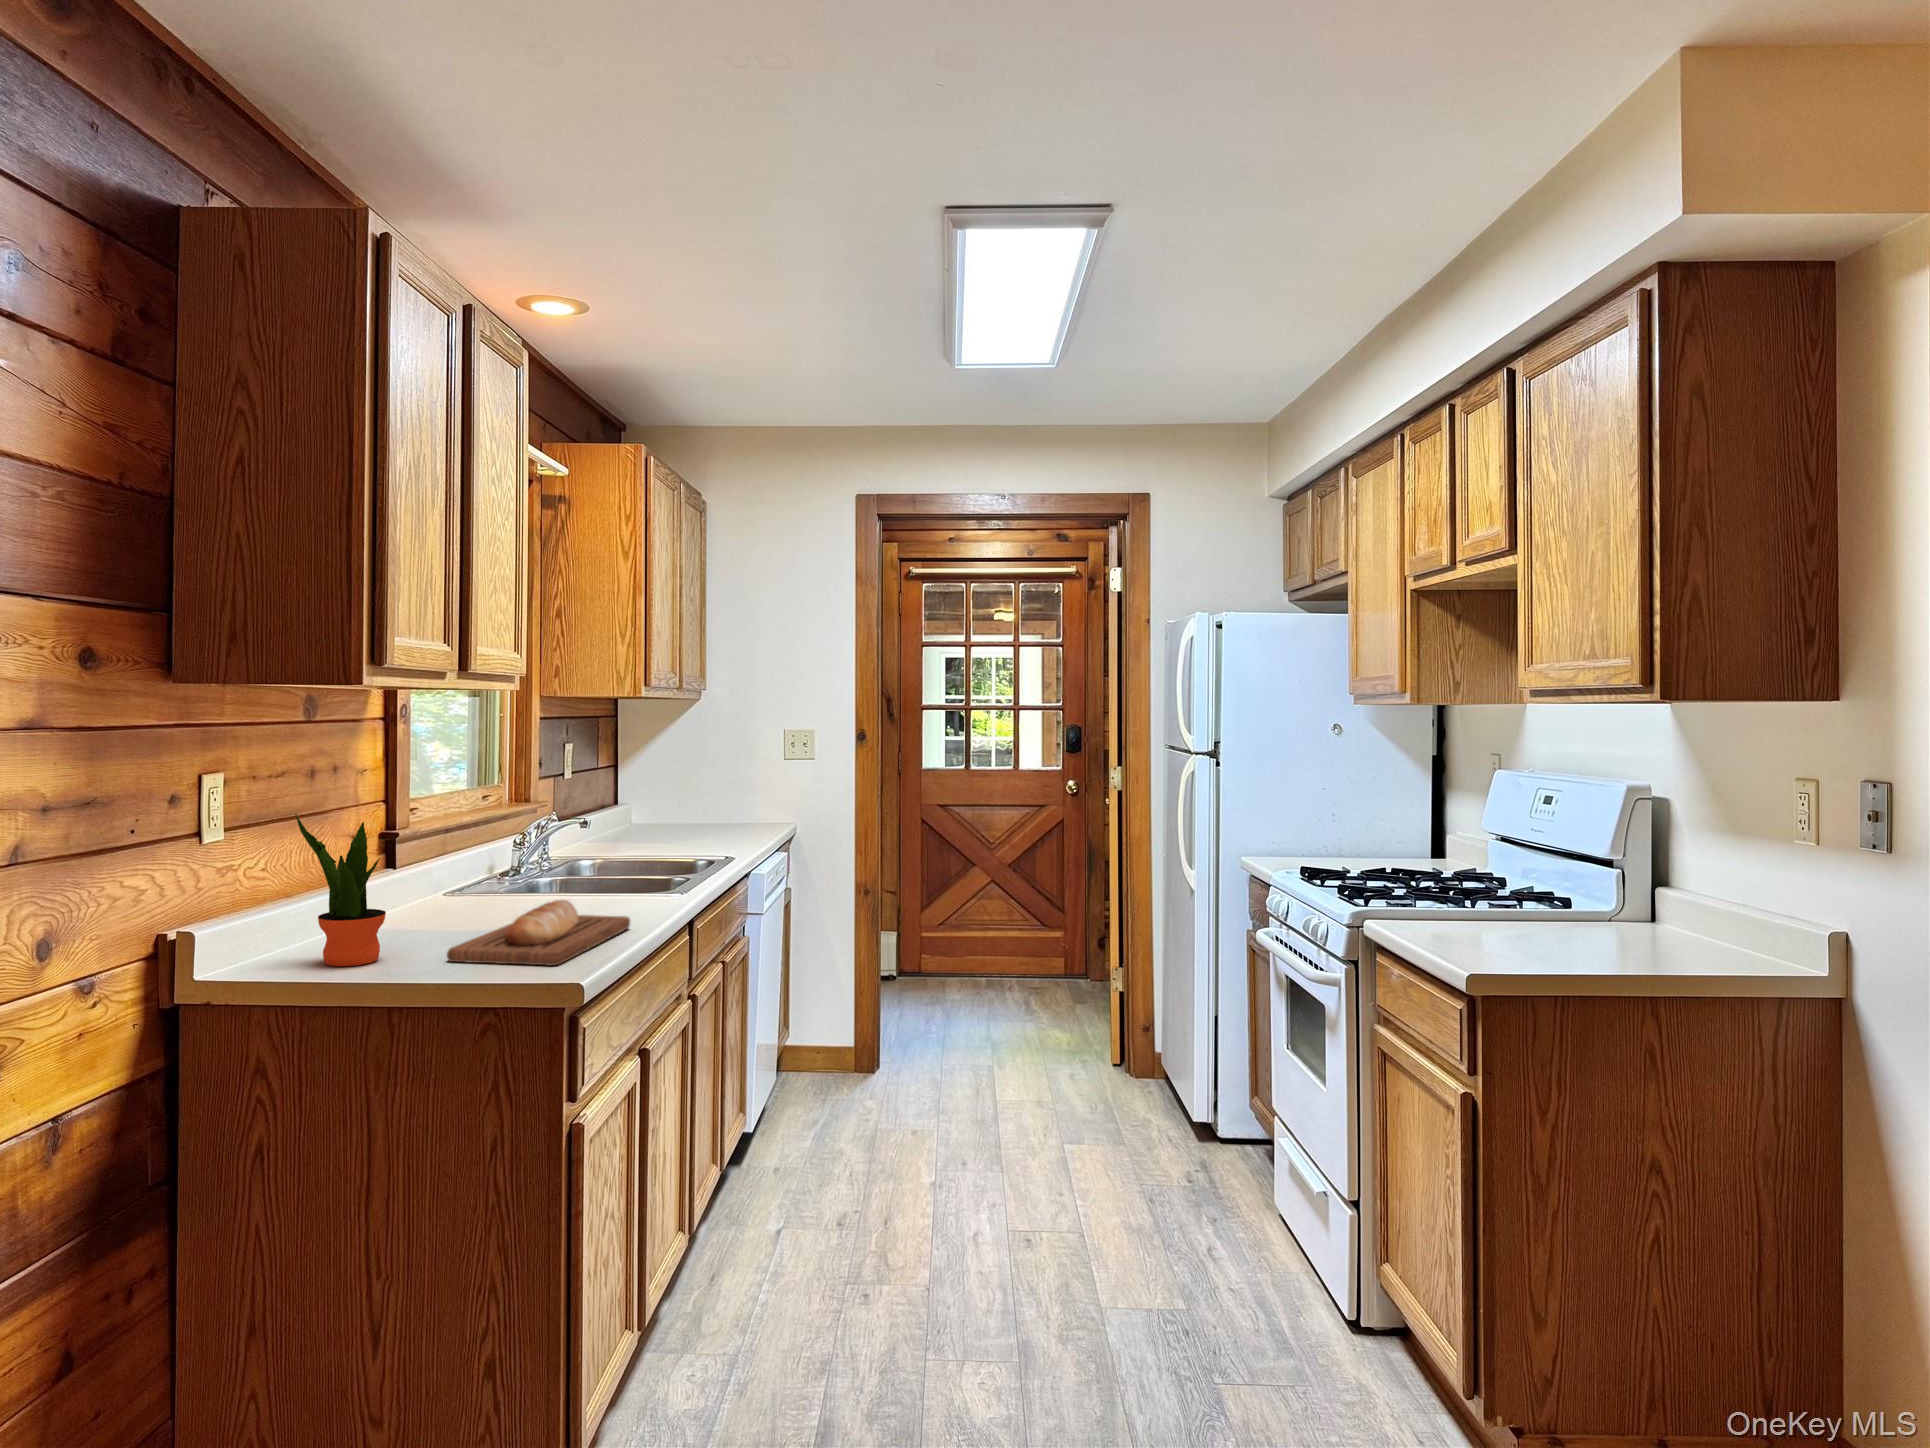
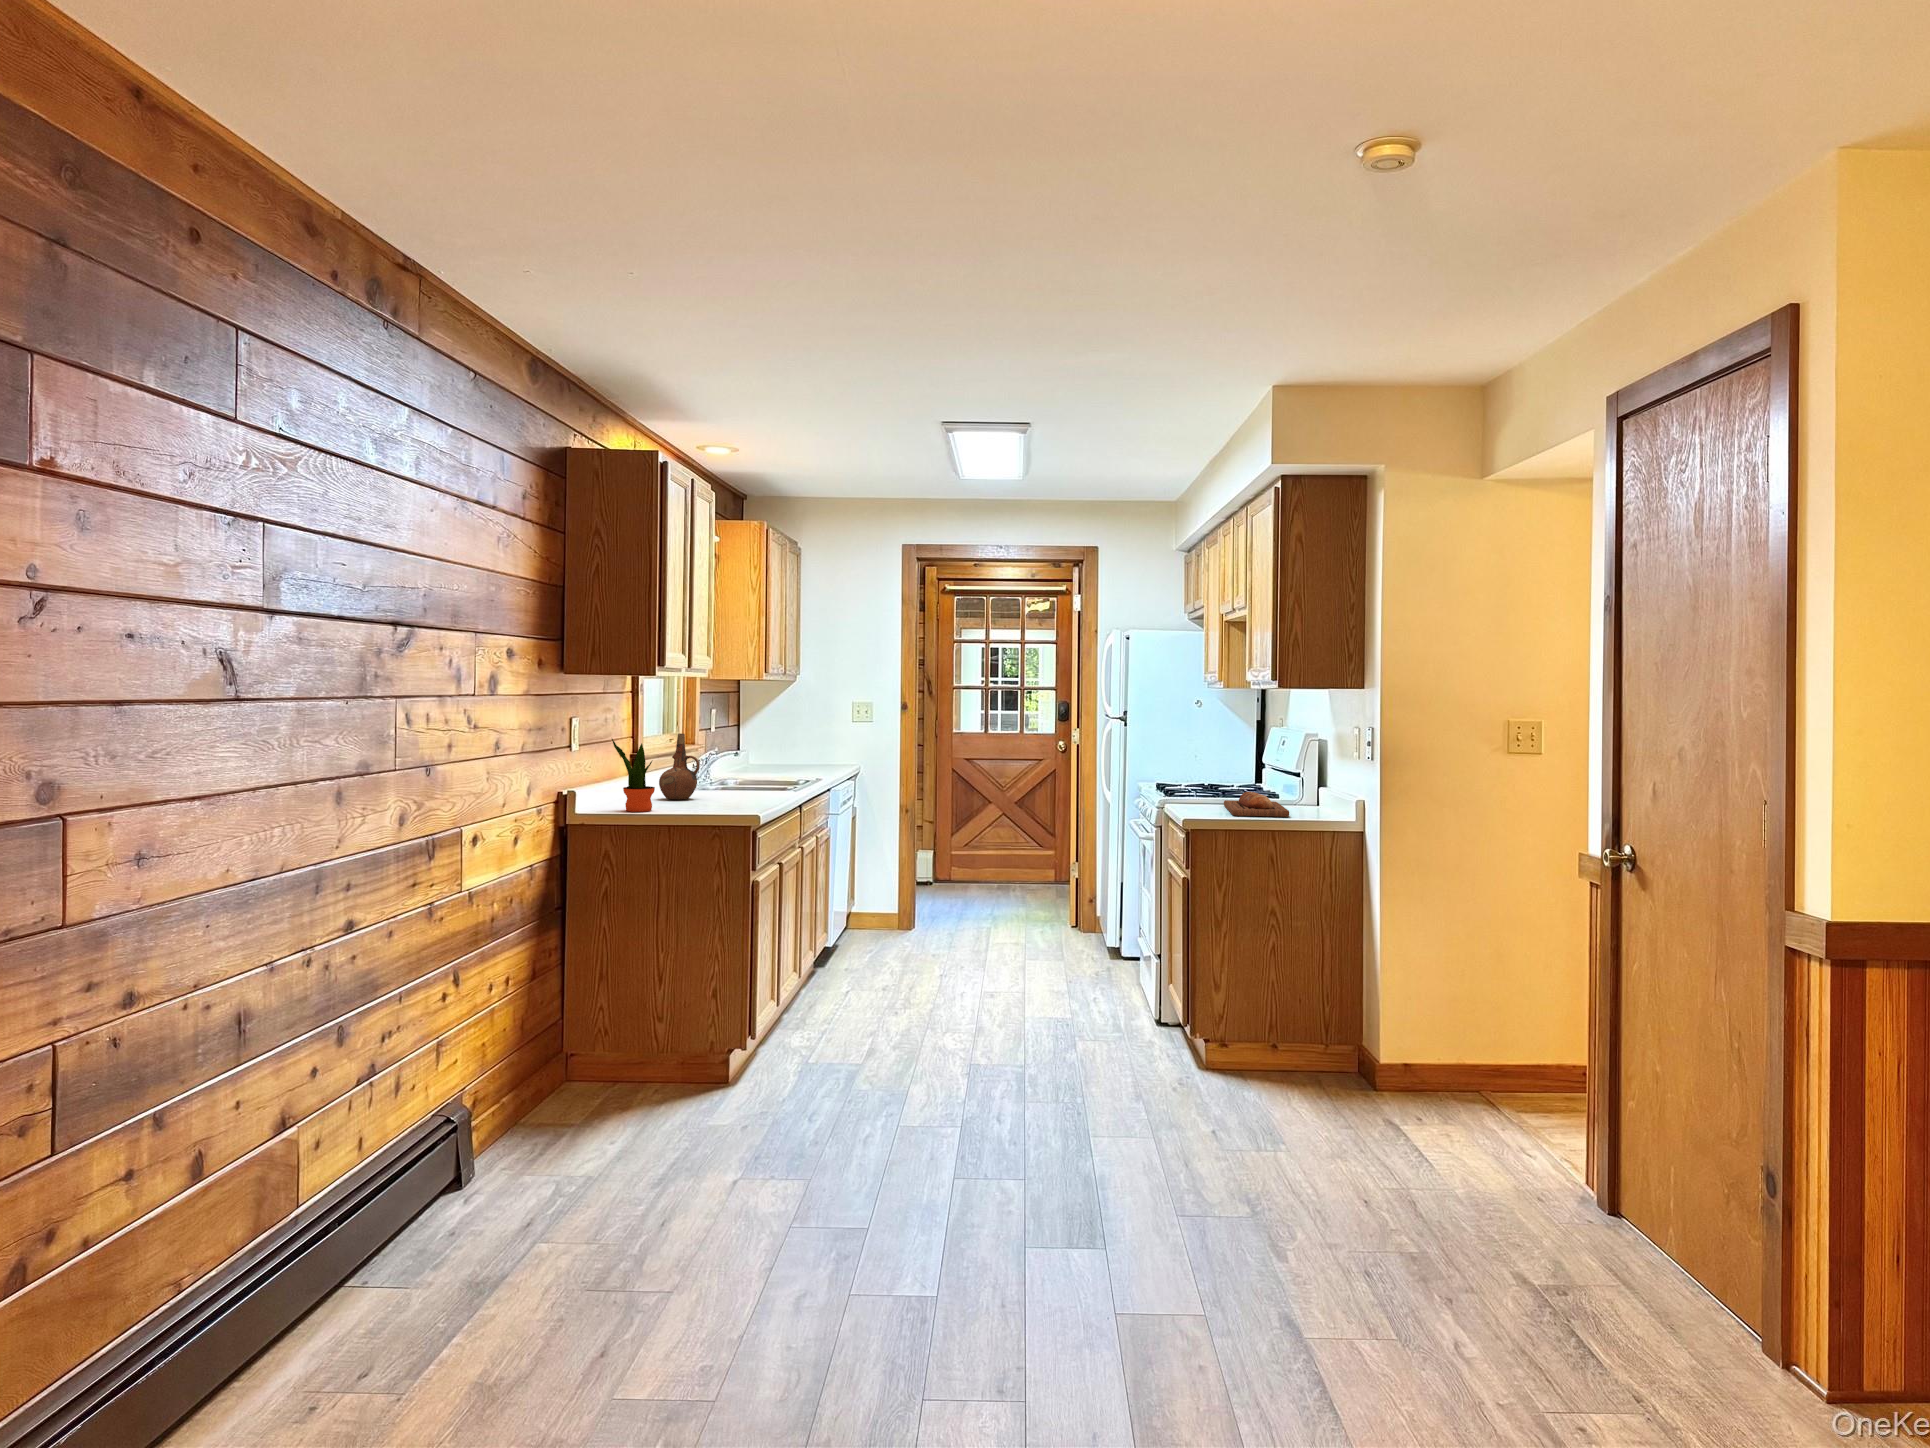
ceramic pitcher: none [427,795,504,919] -> present [659,733,700,799]
bread loaf: present [447,900,630,966] -> present [1224,792,1289,817]

